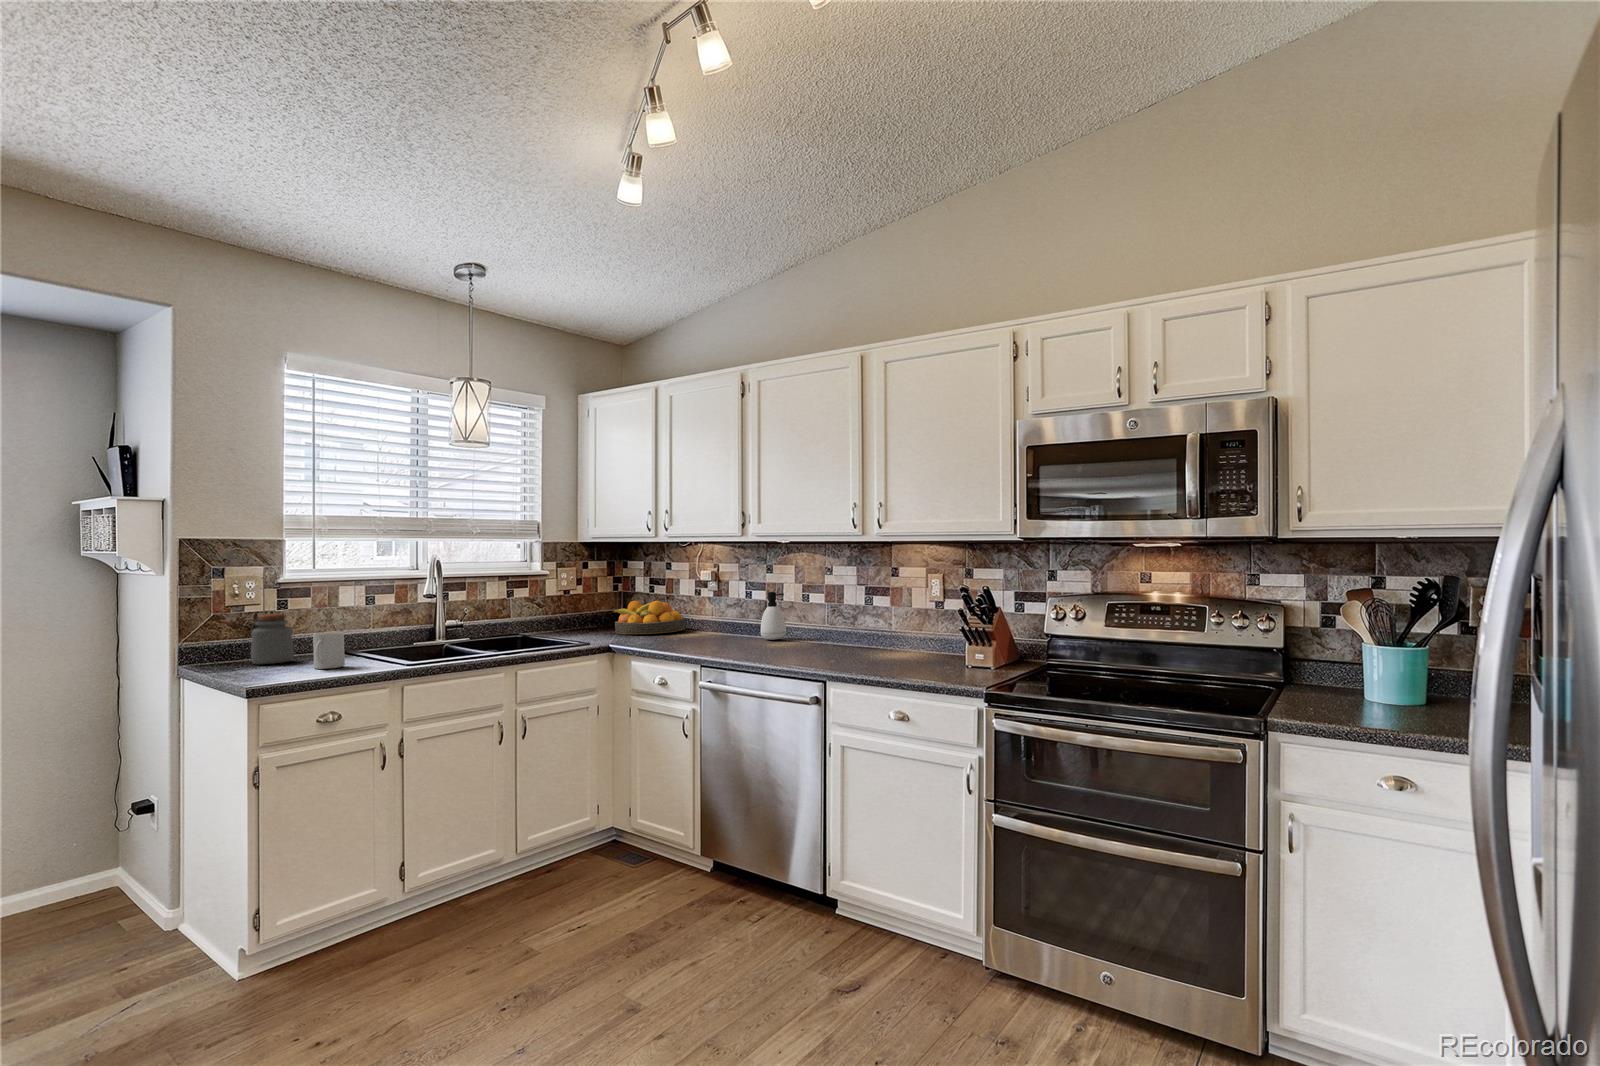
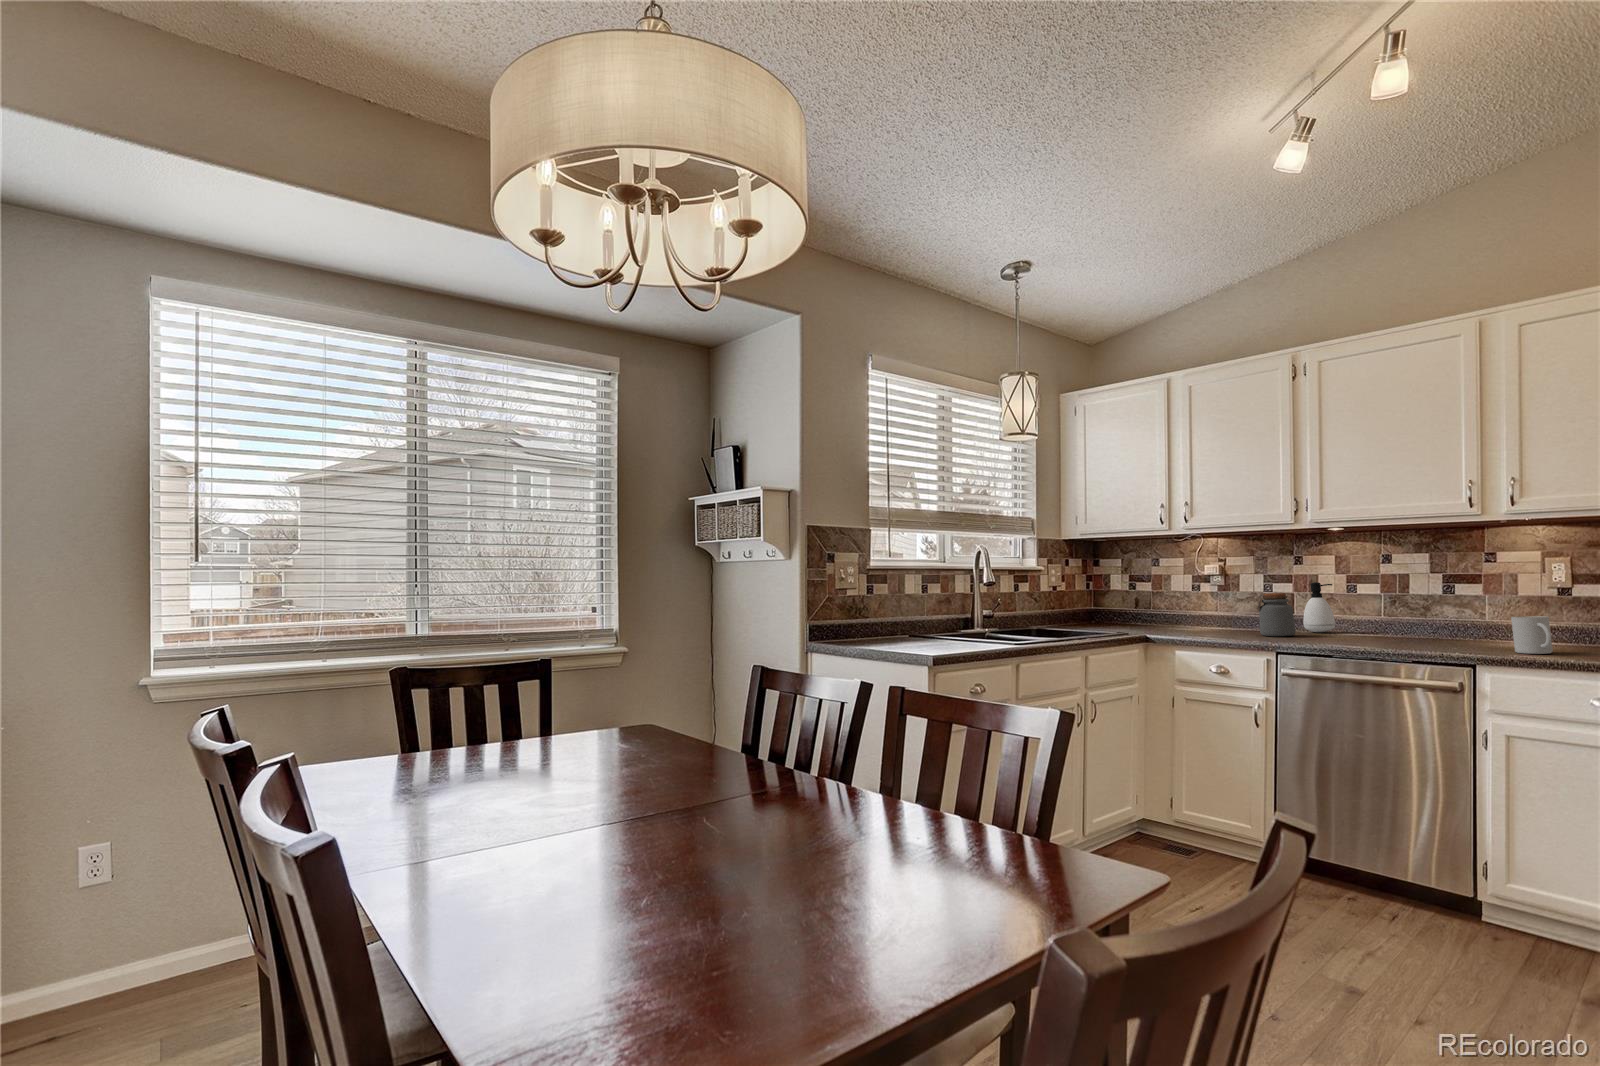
fruit bowl: present [613,601,685,634] -> none [1114,594,1191,627]
jar: present [251,614,294,664] -> present [1257,593,1296,636]
mug: present [313,632,345,669] -> present [1511,616,1553,654]

